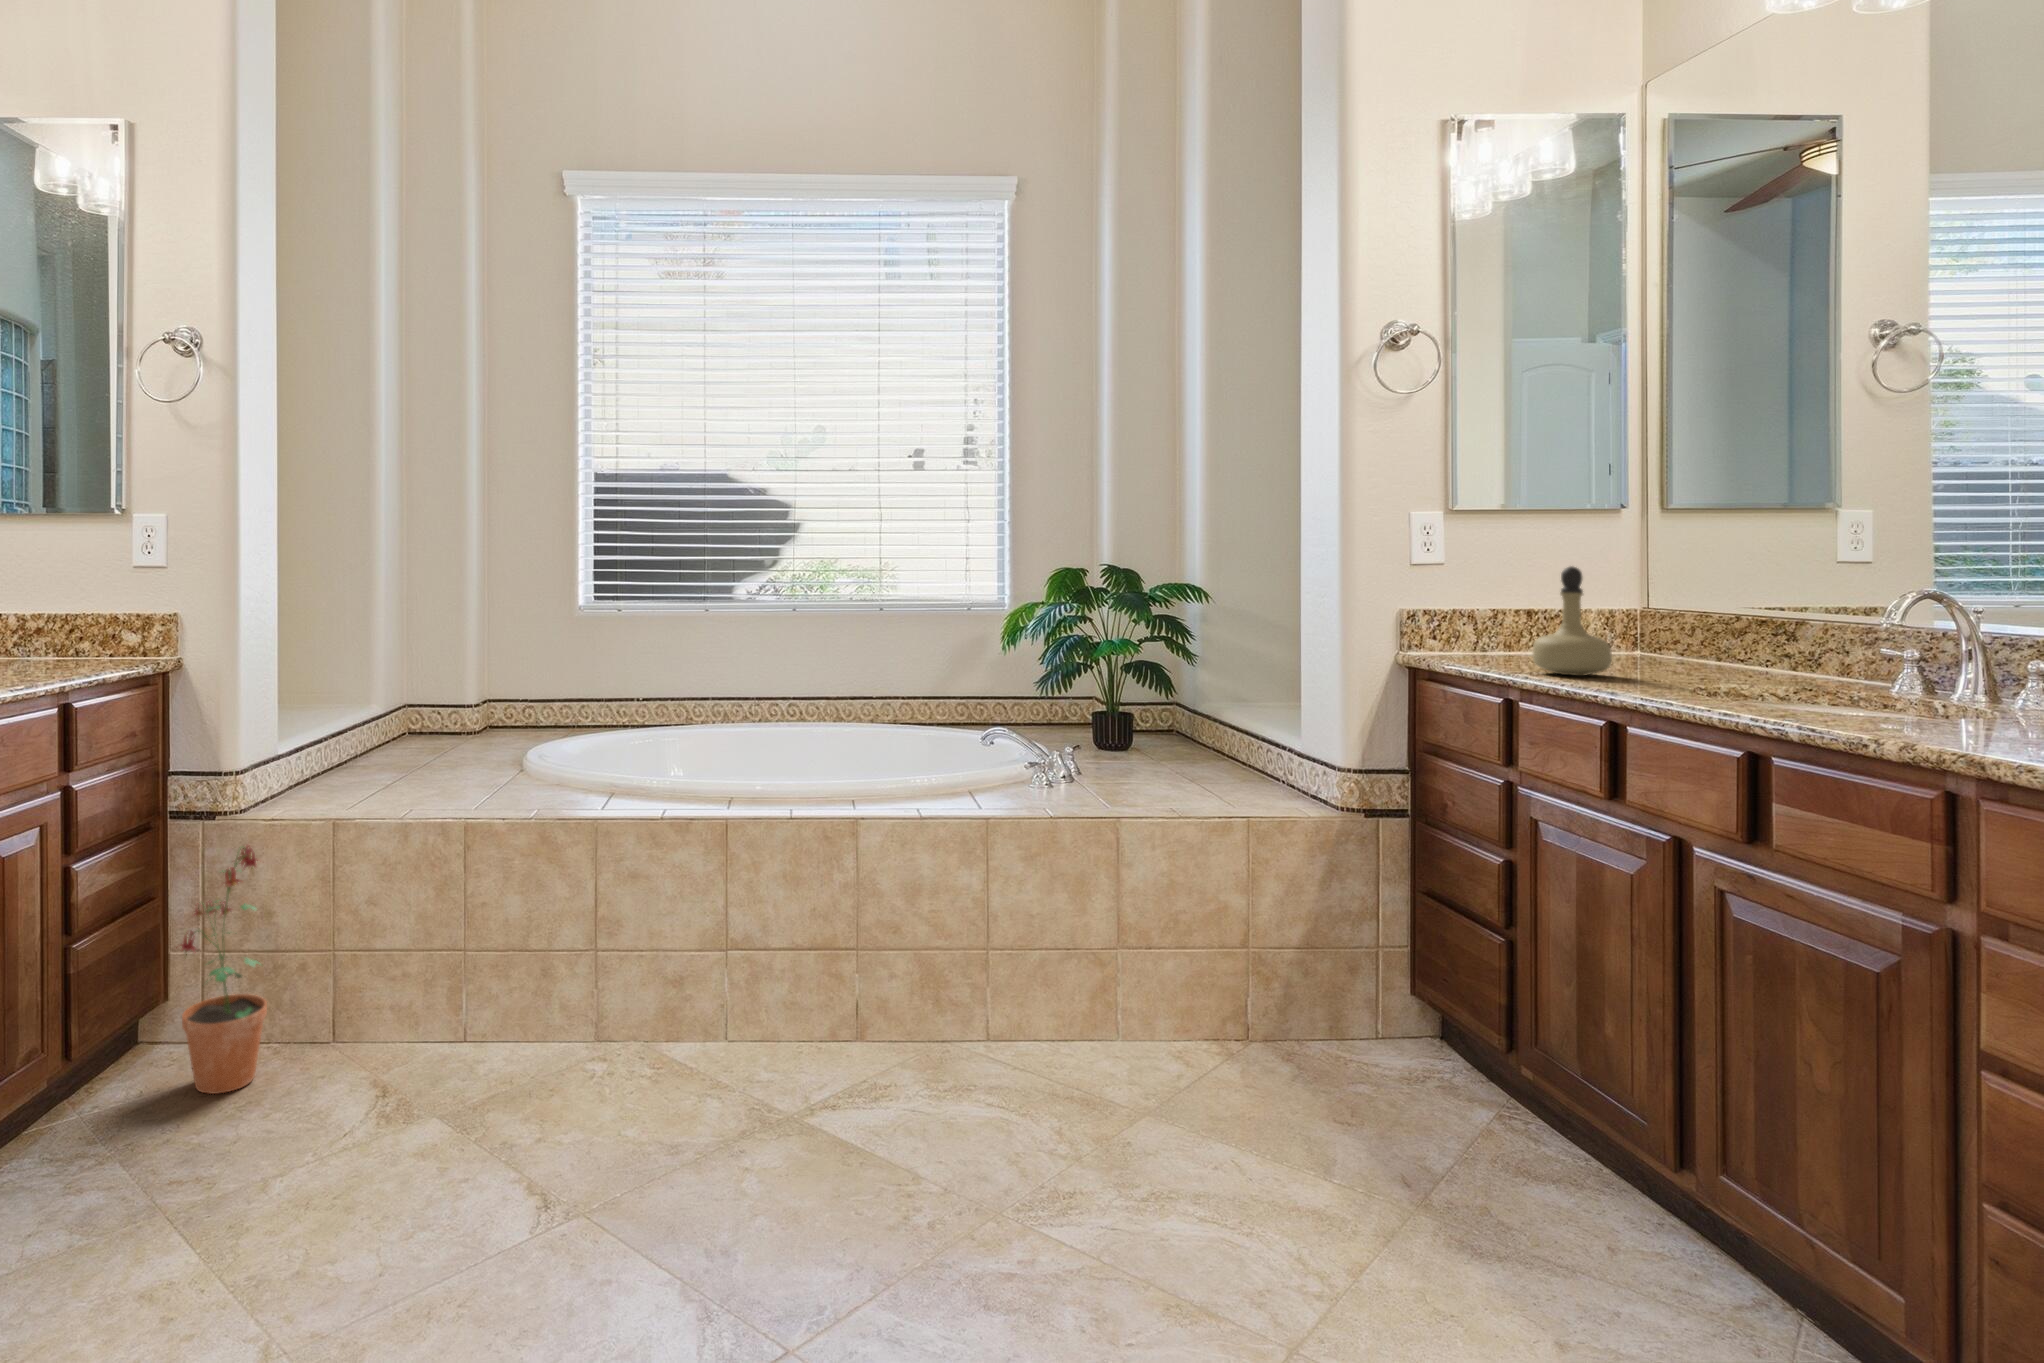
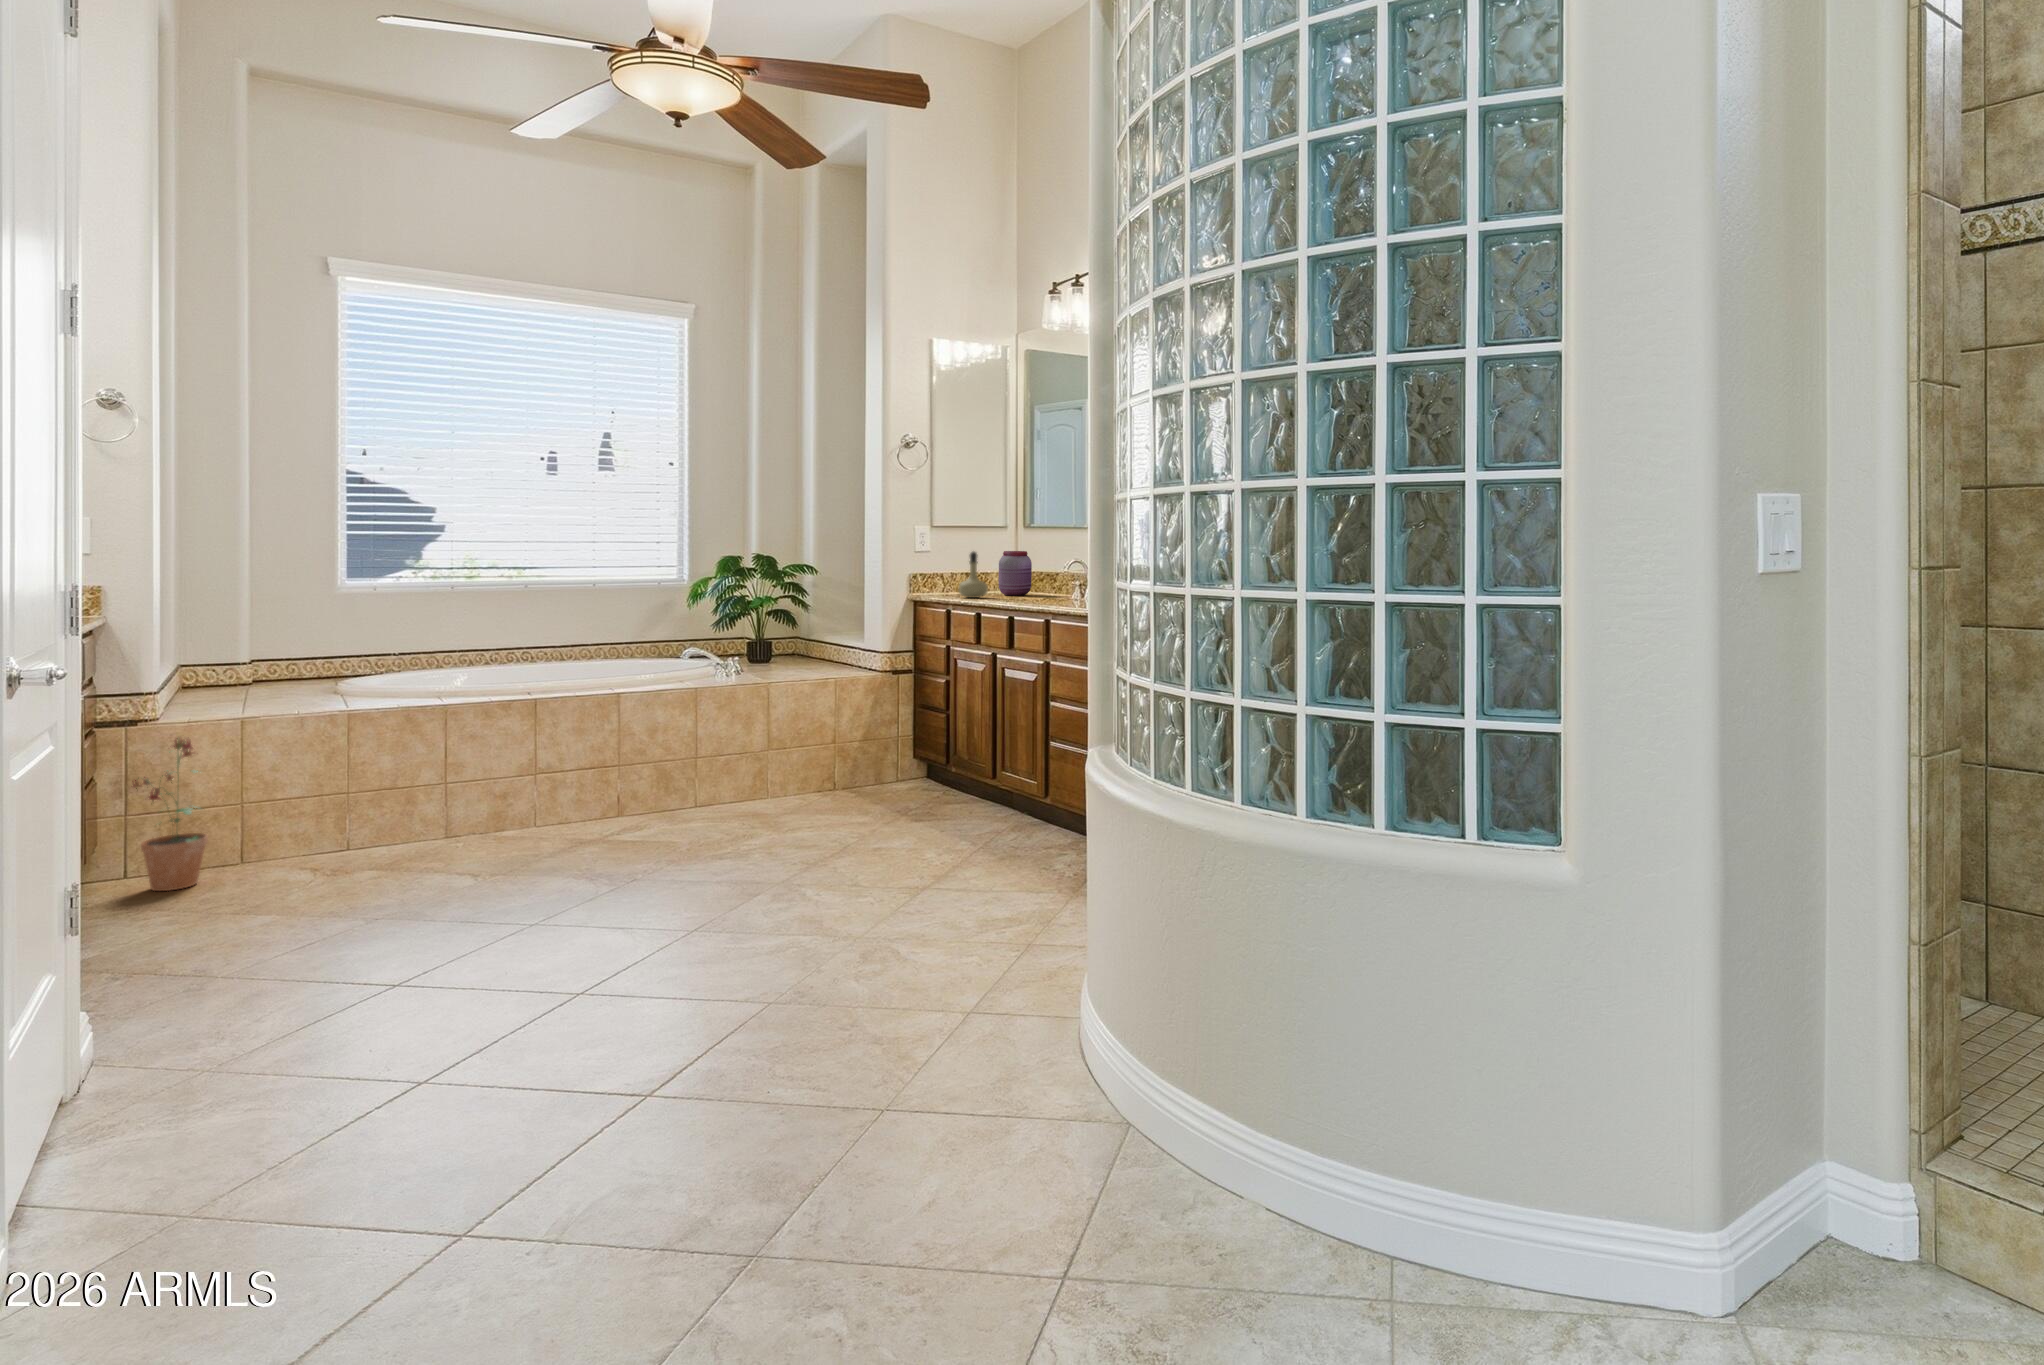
jar: none [1619,565,1711,669] -> present [999,551,1032,596]

